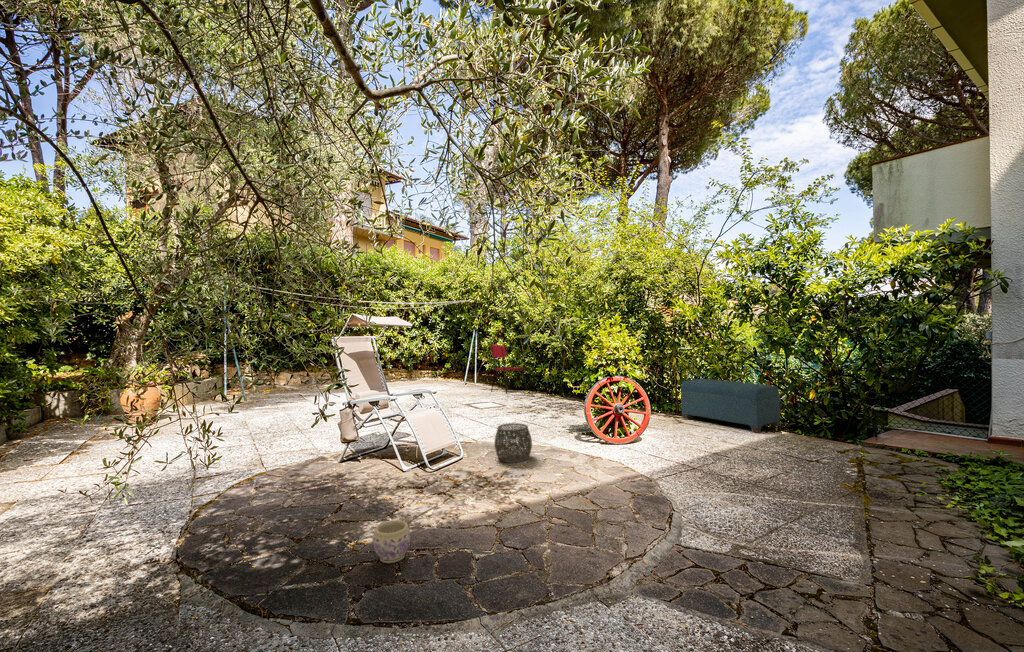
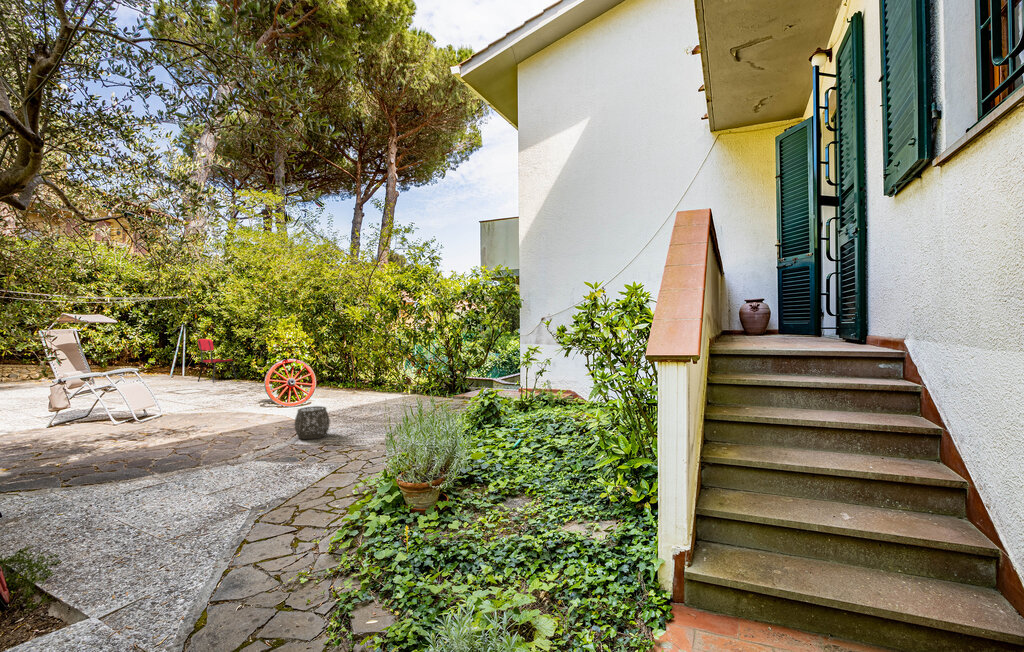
bench: present [681,379,780,432] -> none [351,362,410,394]
woven basket: present [495,423,532,463] -> present [294,406,330,439]
planter: present [373,520,410,564] -> none [62,445,94,469]

